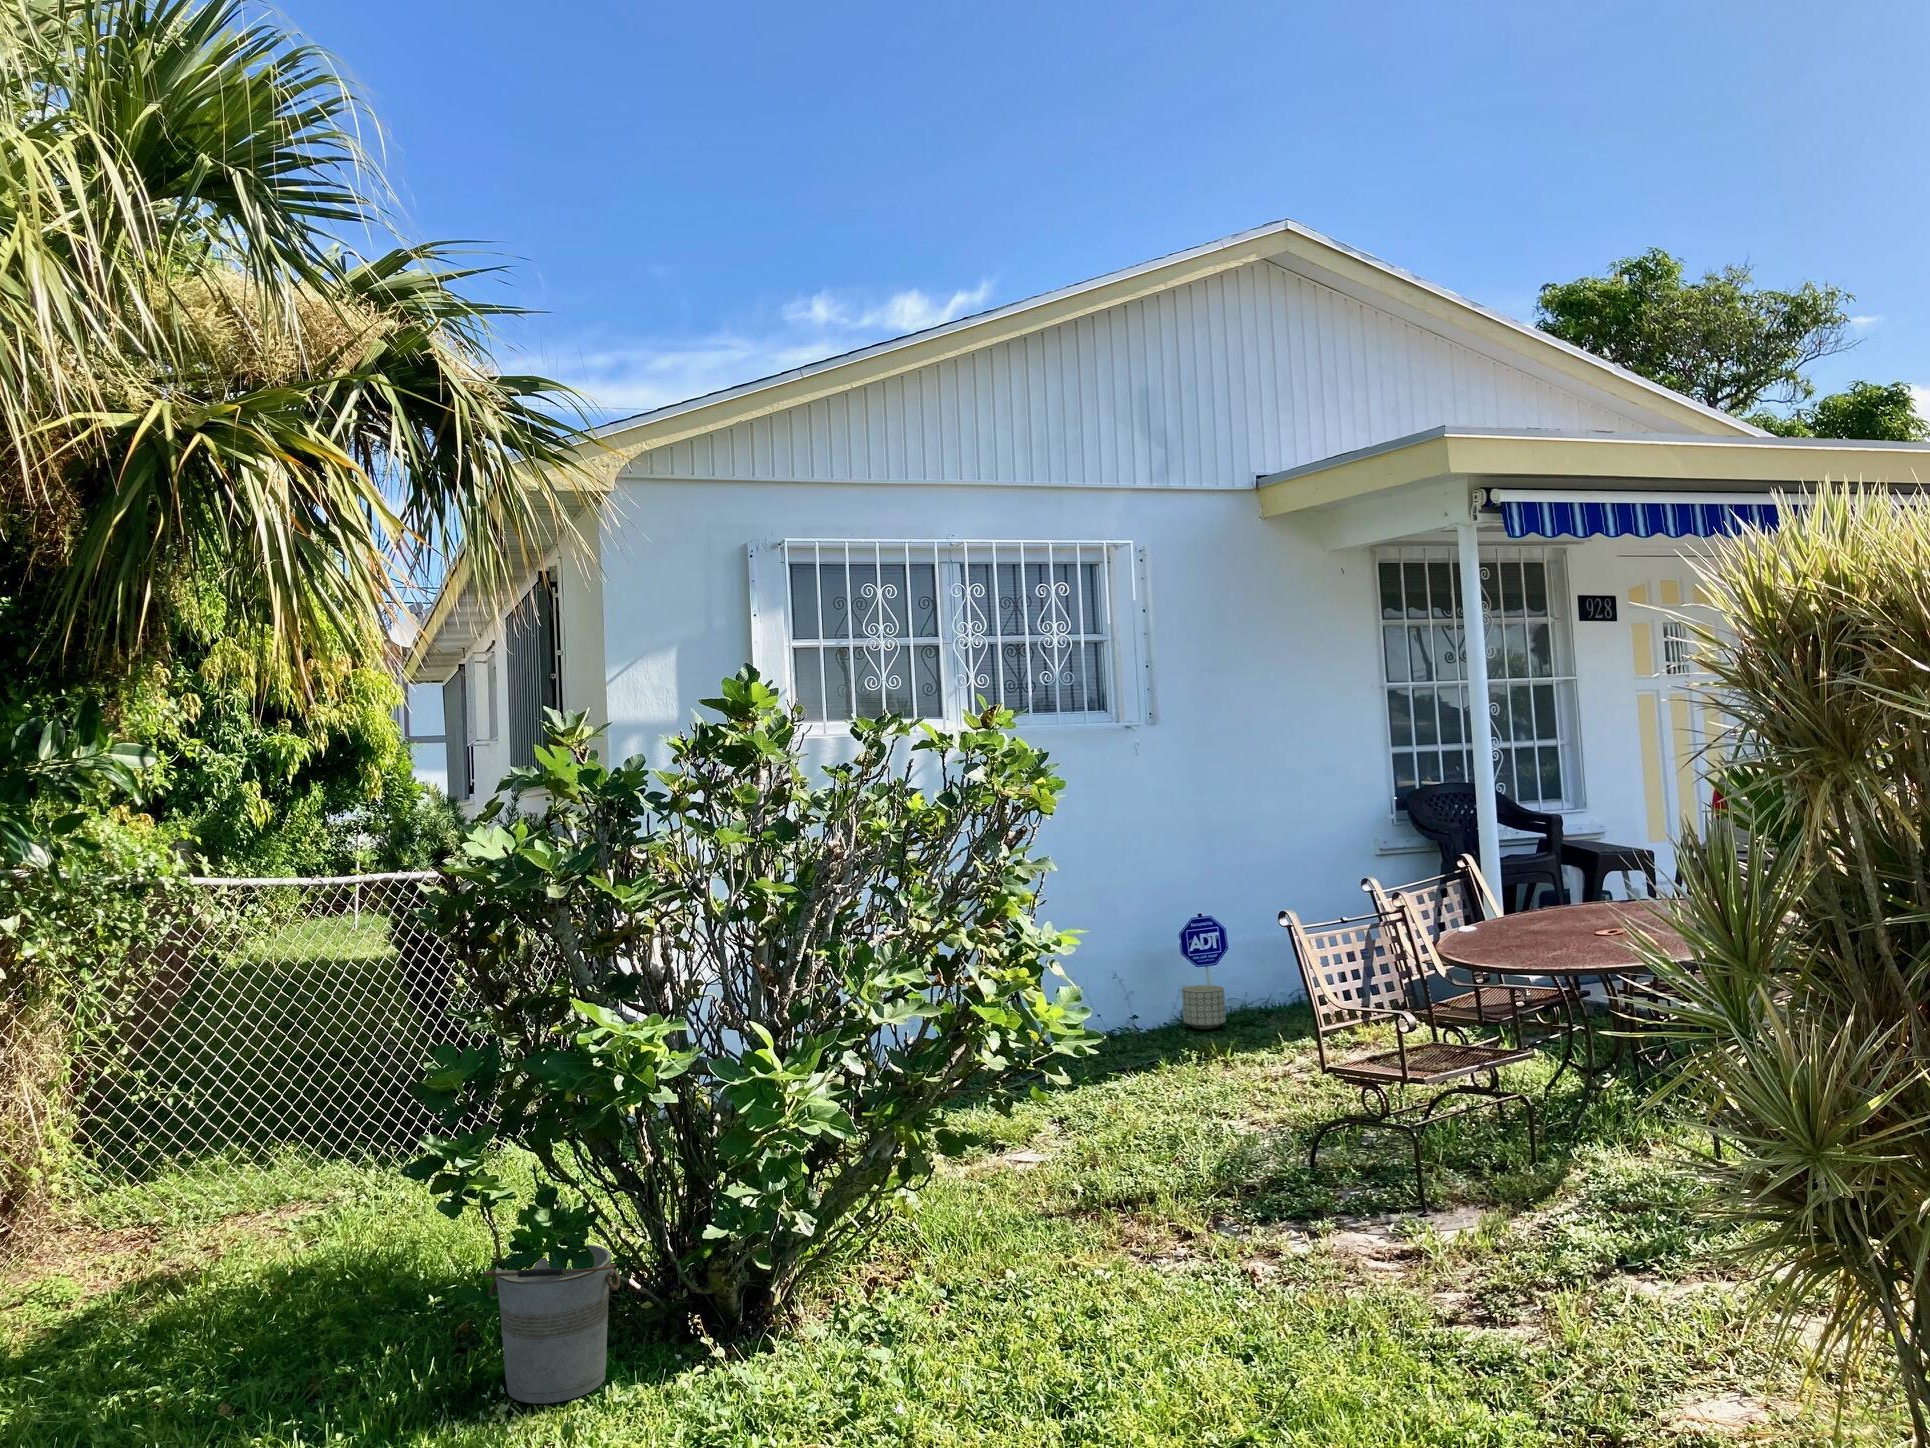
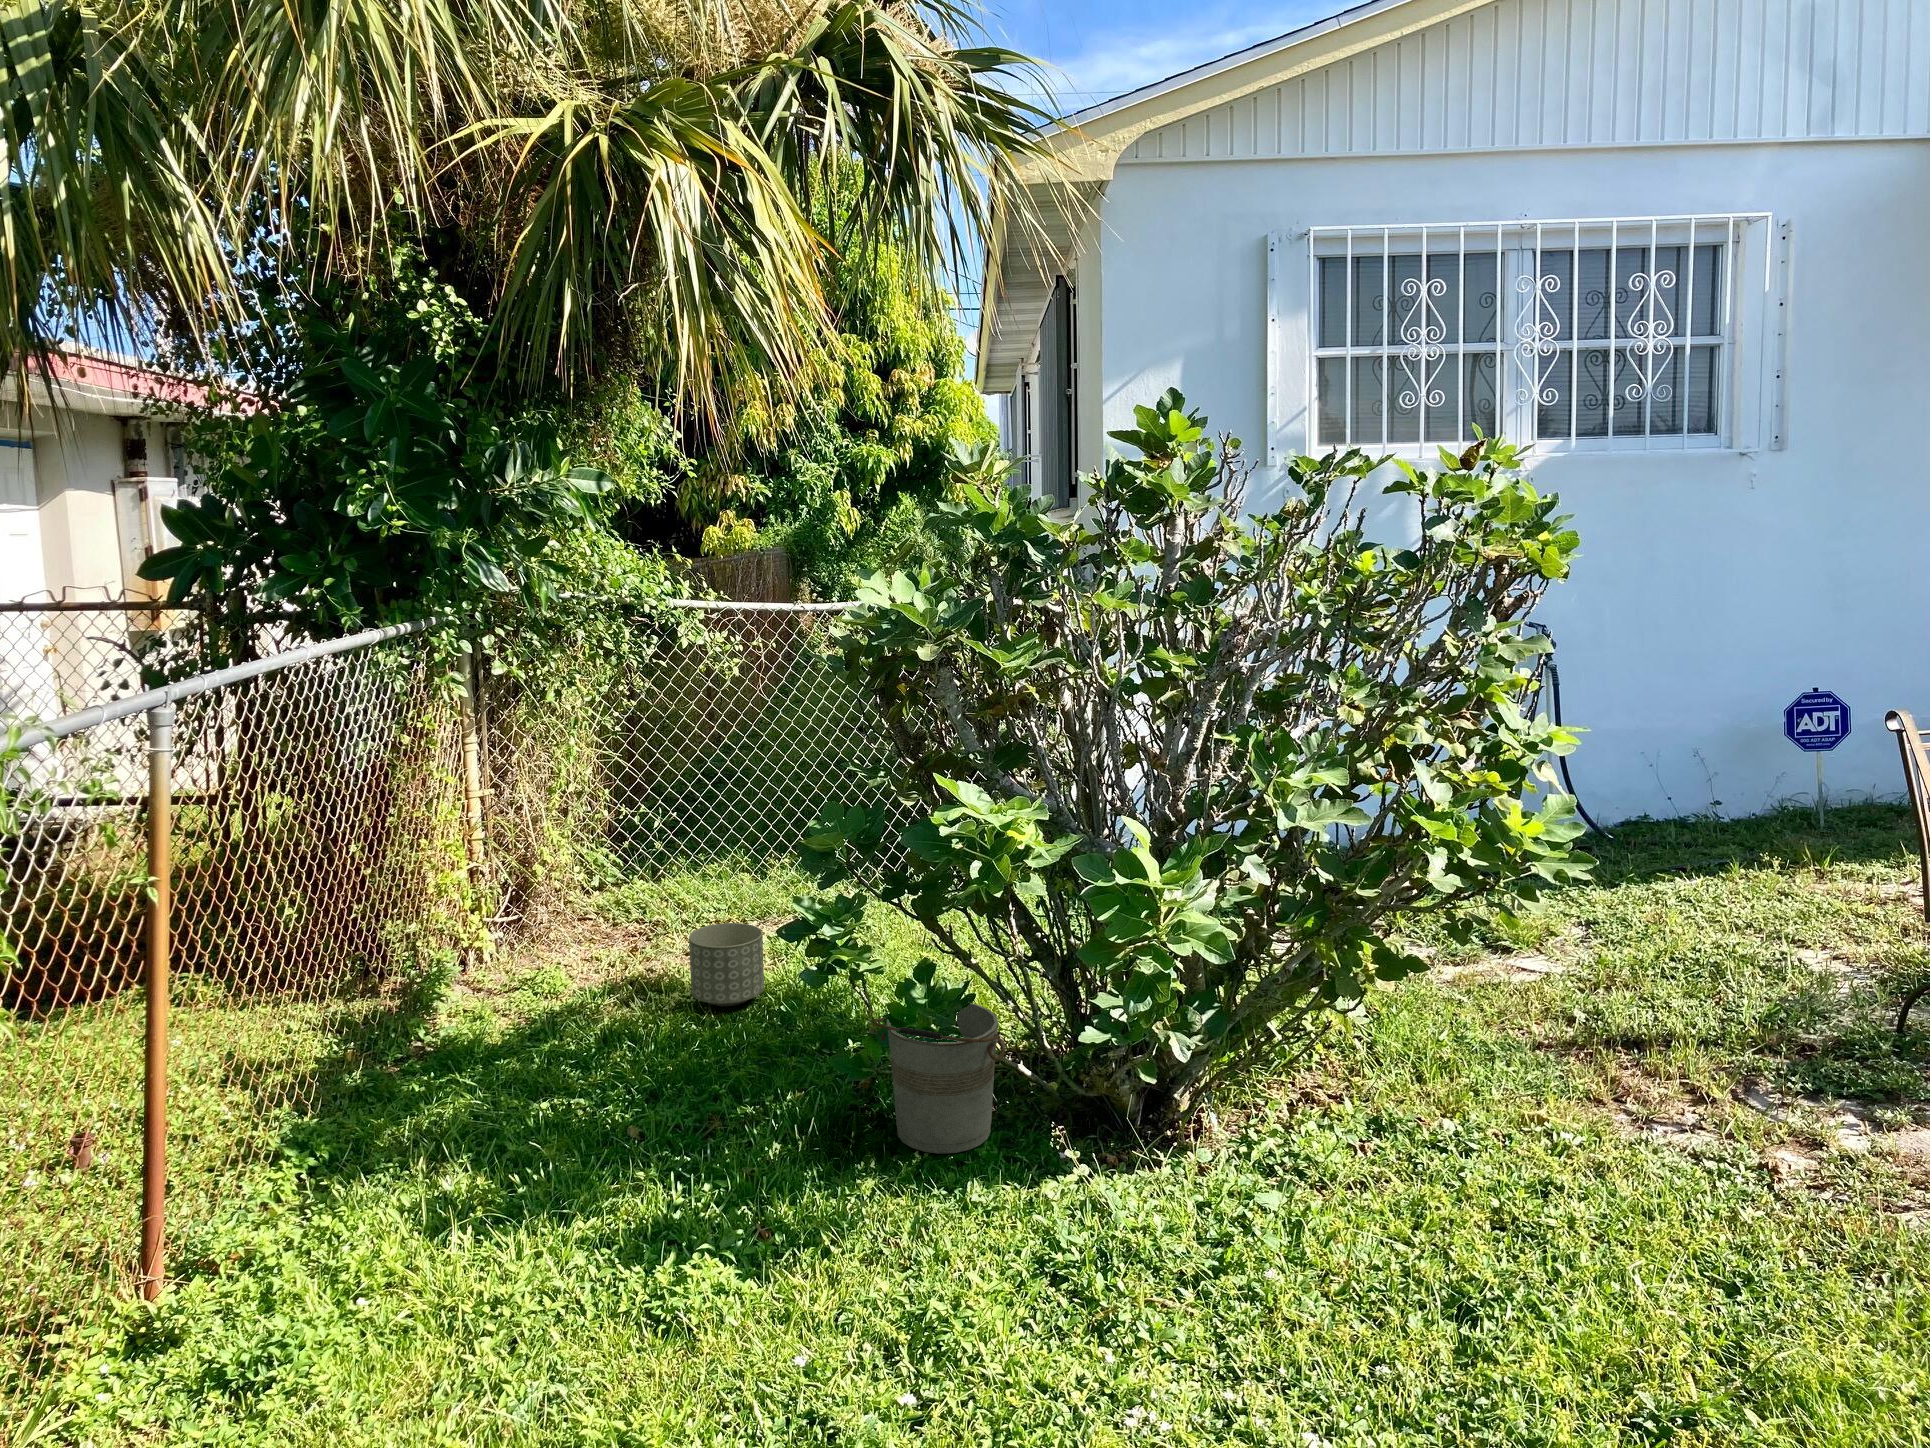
planter: present [1182,985,1226,1030] -> present [689,923,764,1006]

